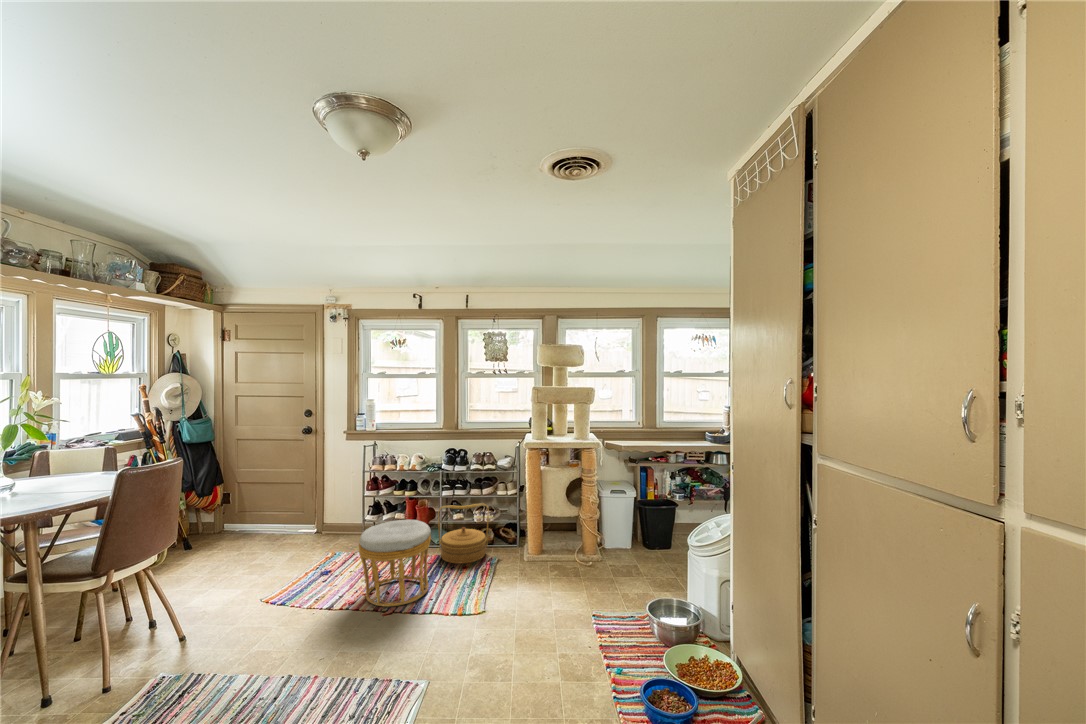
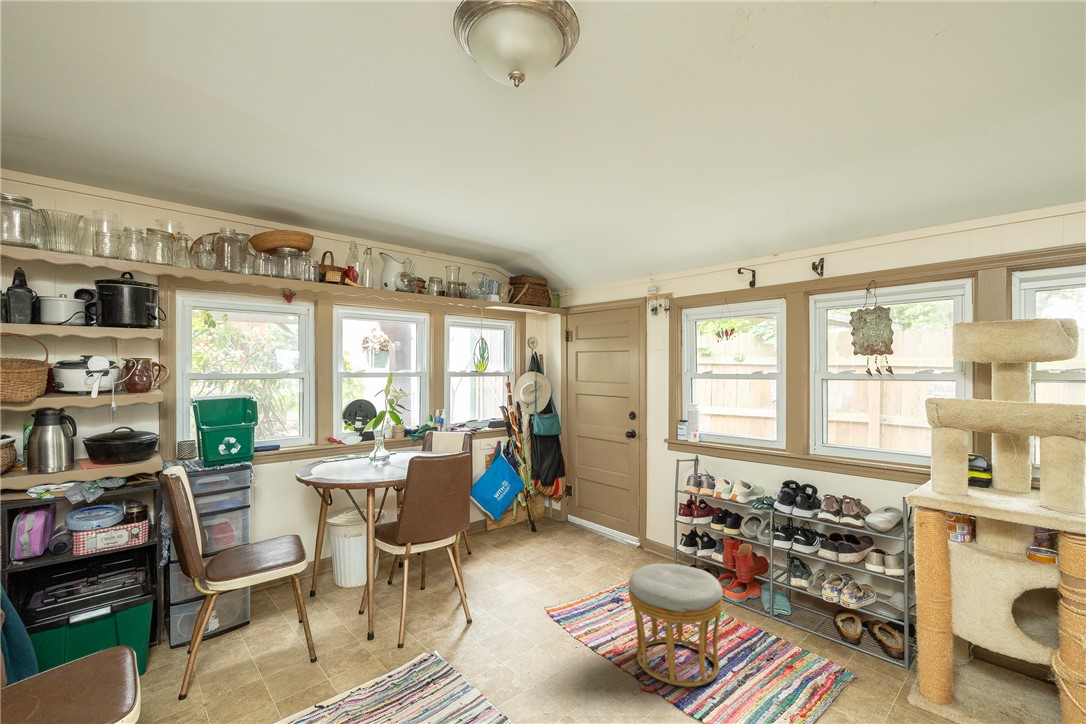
woven basket: present [438,503,489,563] -> none [757,563,842,665]

